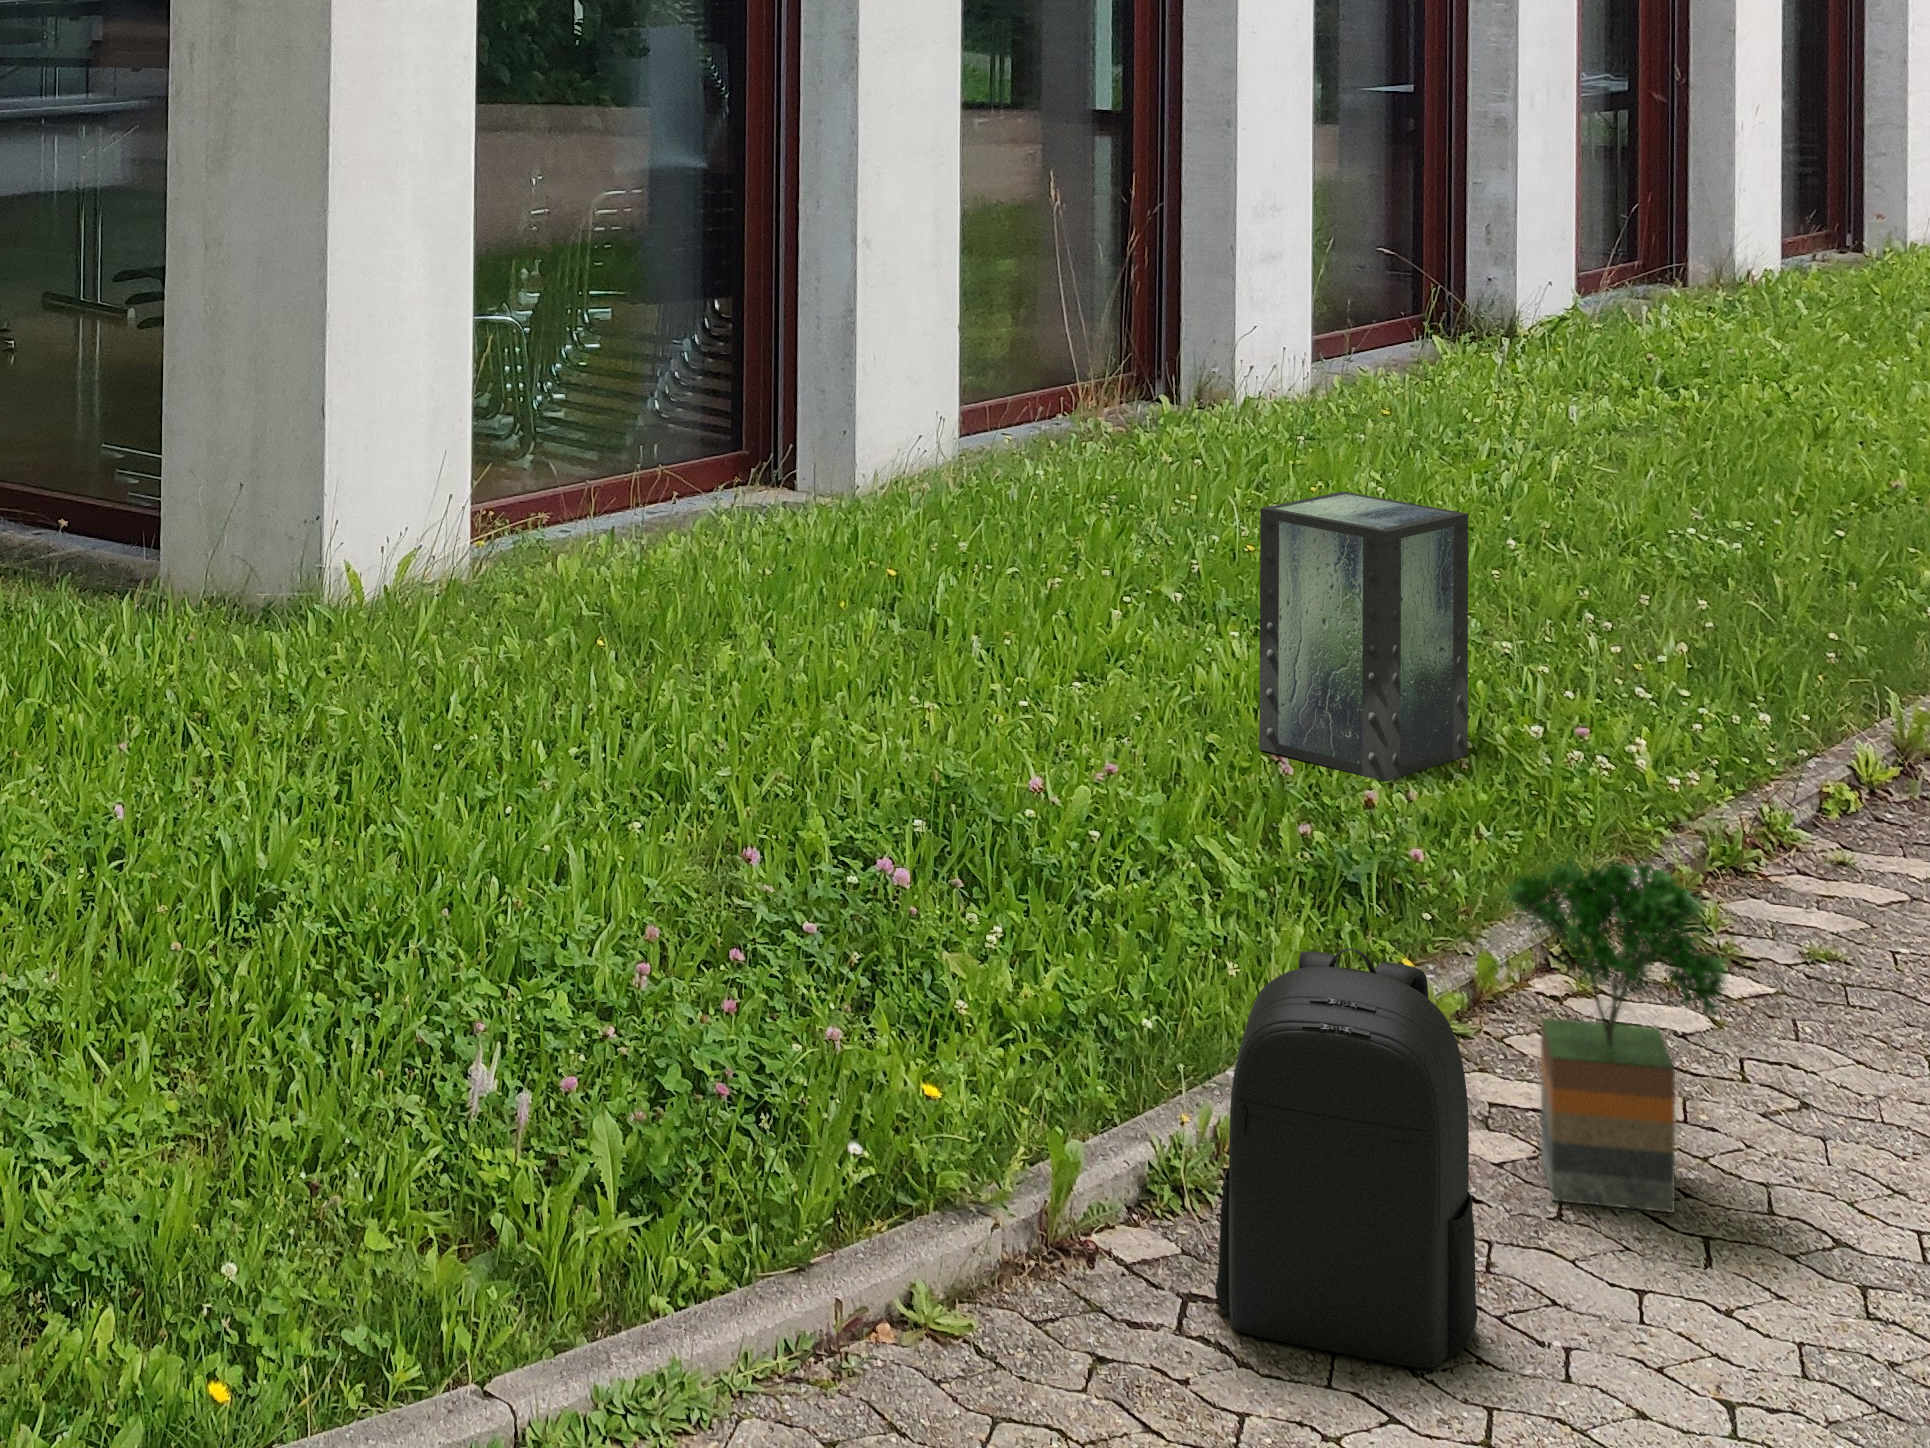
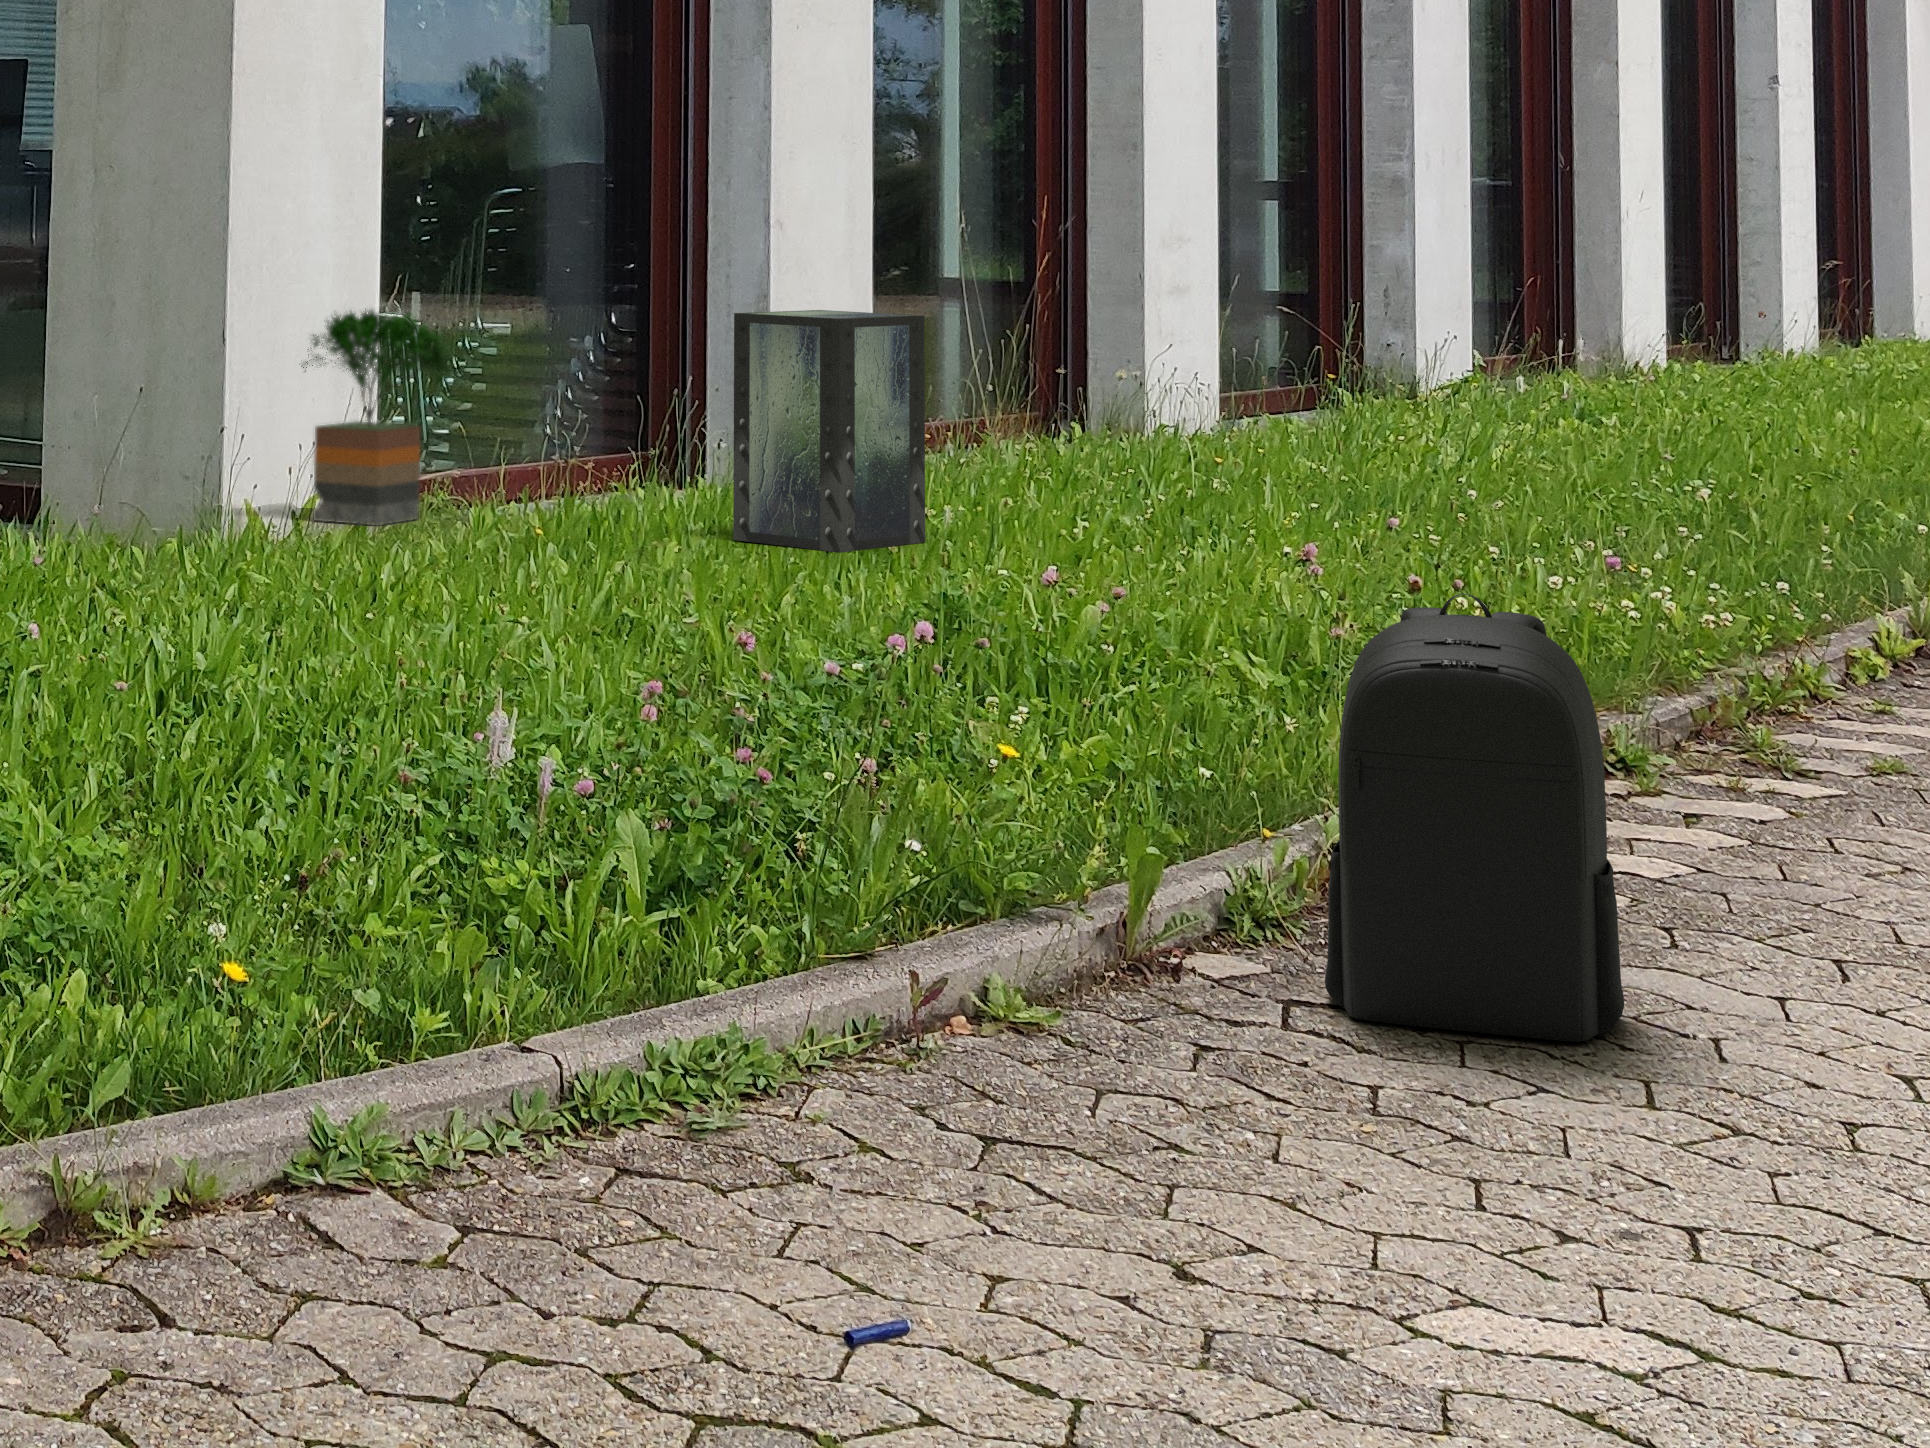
storage box: present [1259,491,1468,781] -> present [733,310,925,553]
potted tree: present [1505,858,1728,1212] -> present [301,309,453,526]

